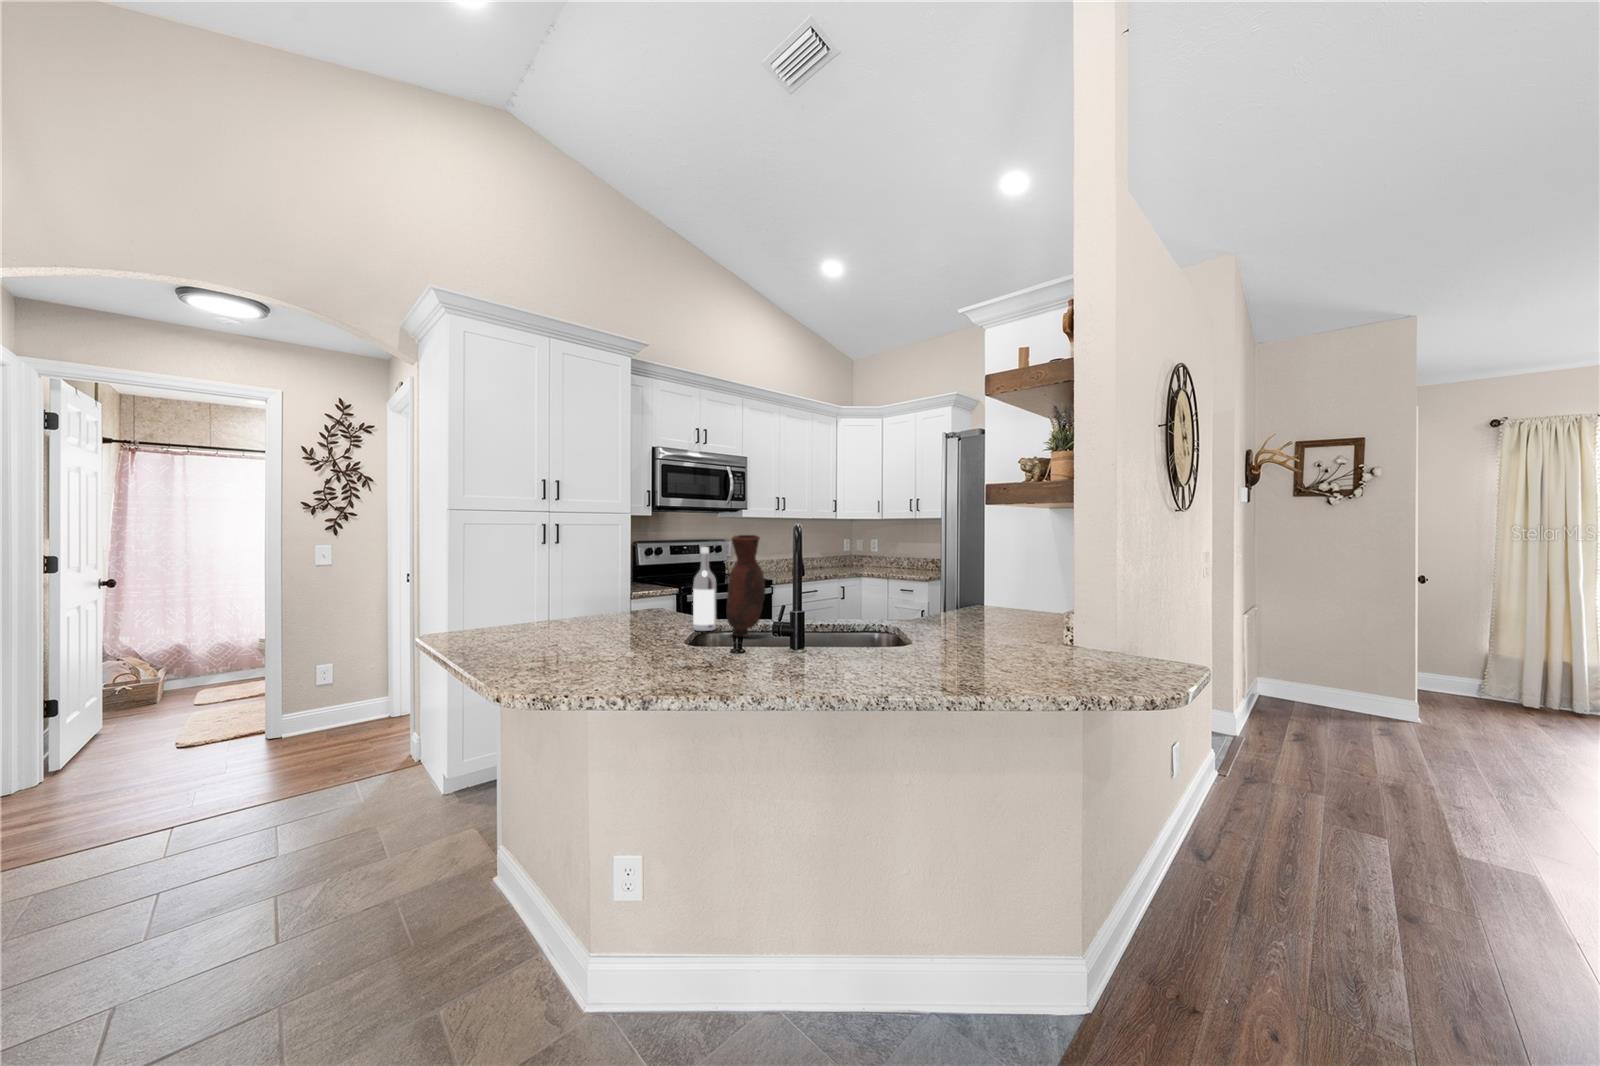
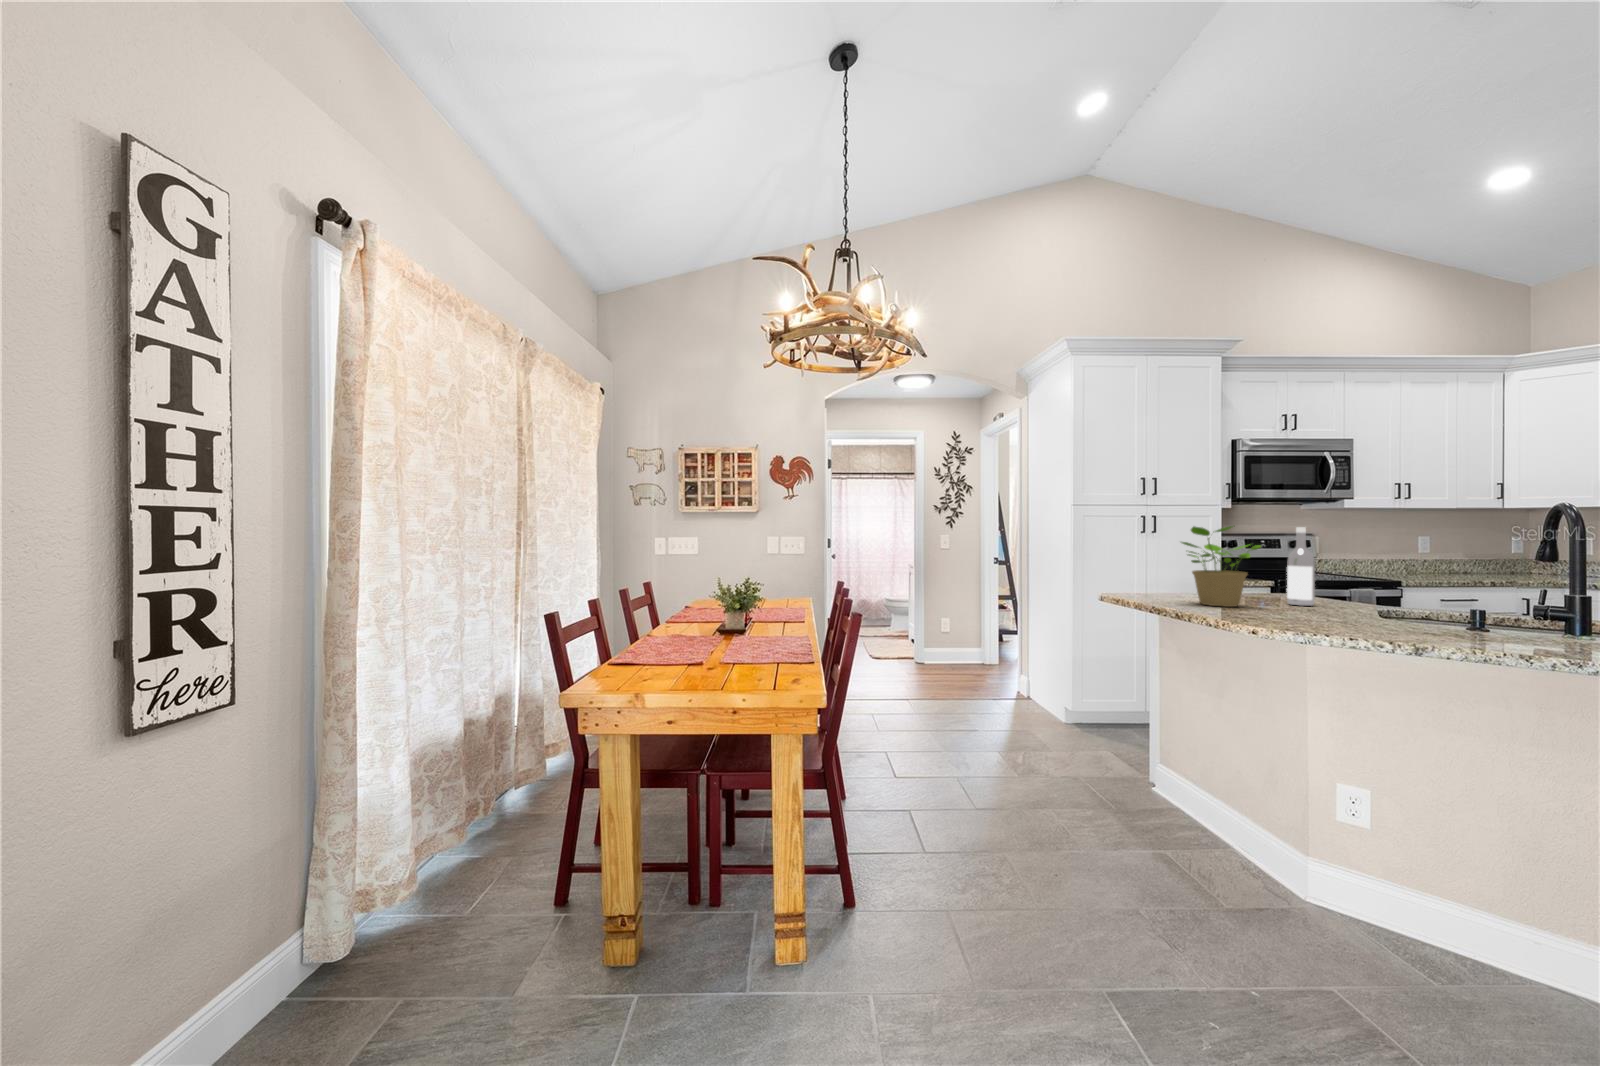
vase: present [727,535,765,636] -> none [1328,513,1378,612]
potted plant: none [581,550,667,646] -> present [1182,526,1261,607]

